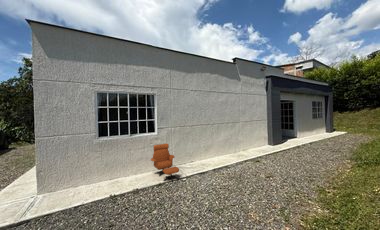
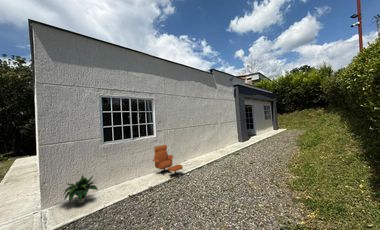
potted plant: none [49,169,87,196] -> present [64,176,98,204]

